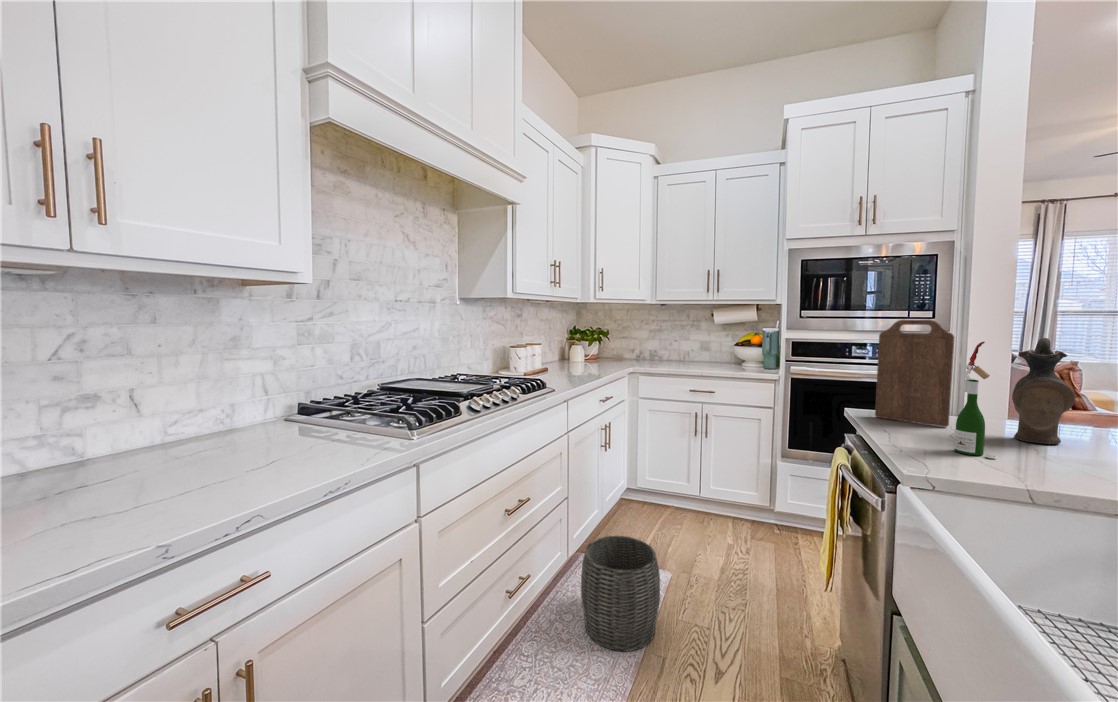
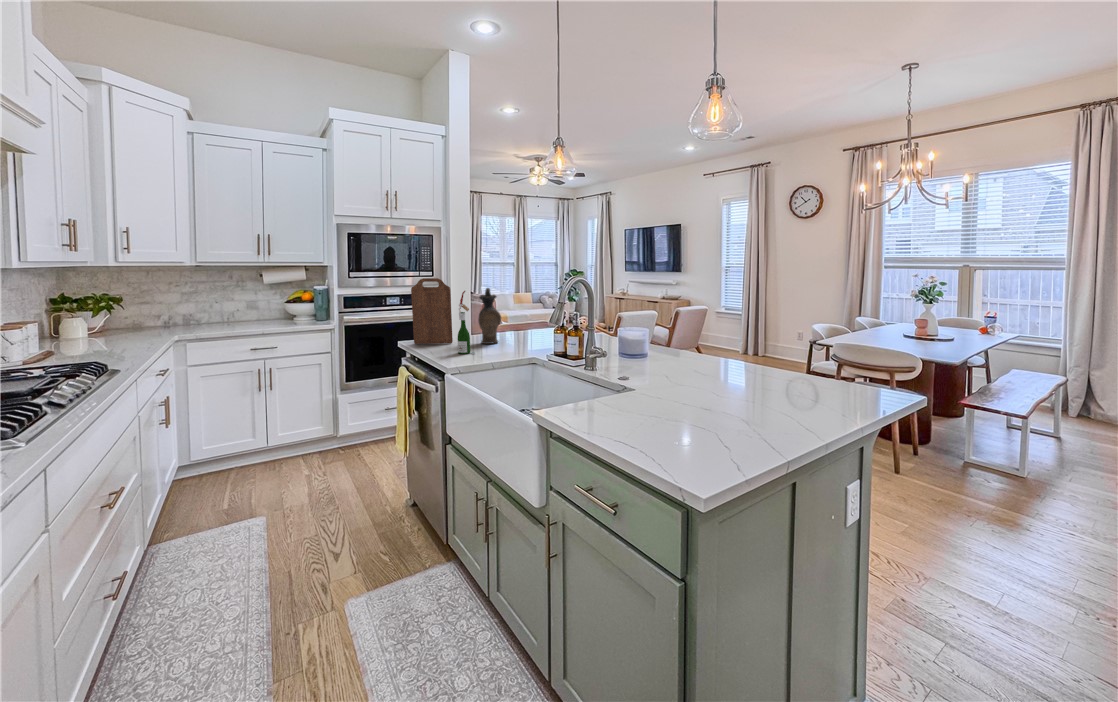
woven basket: present [581,536,660,651] -> none [180,490,273,595]

